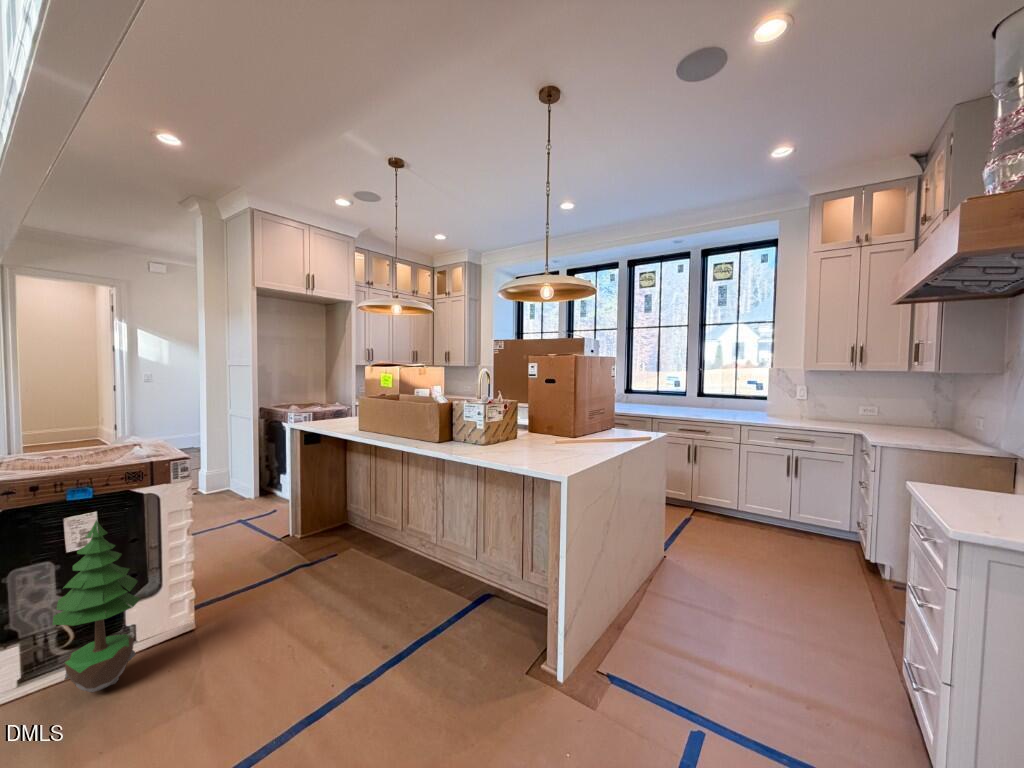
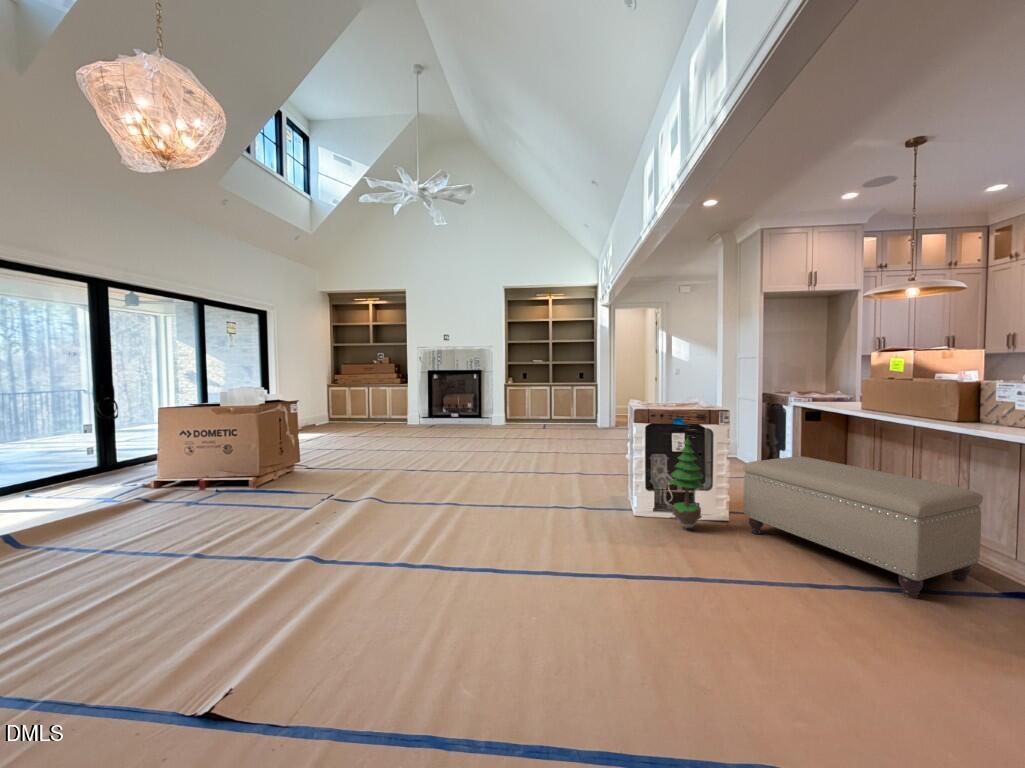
ottoman: none [214,497,455,654] -> present [743,456,983,599]

